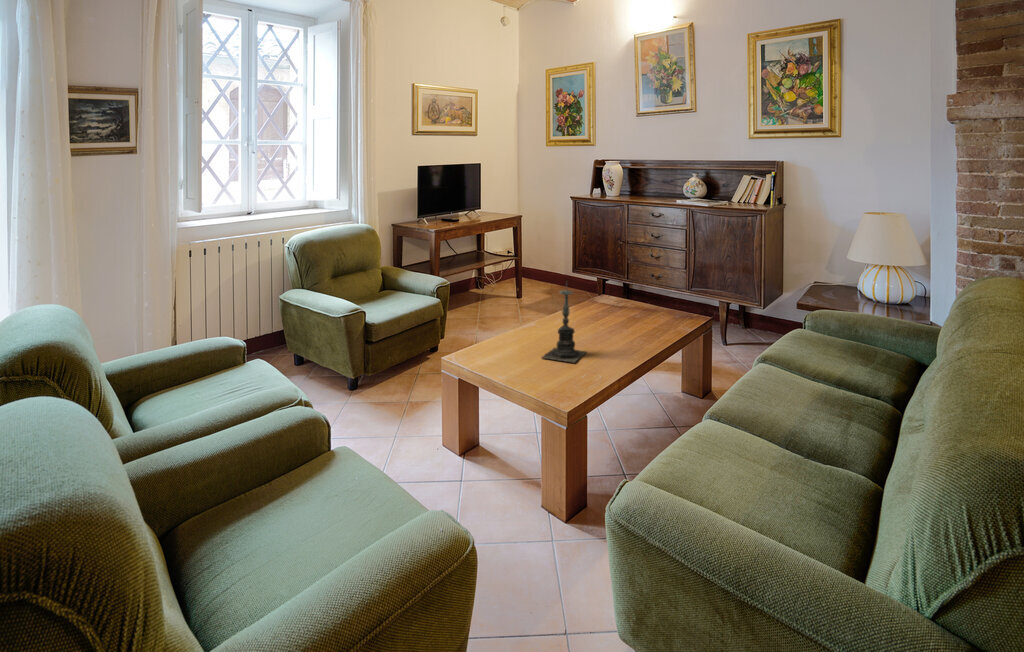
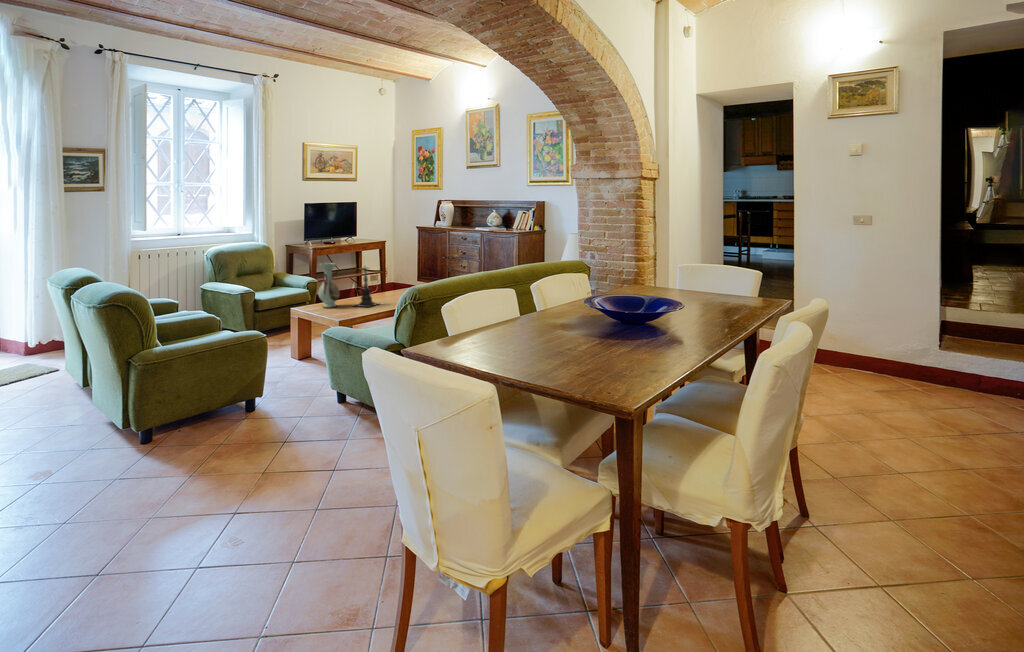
decorative vase: none [485,282,521,362] -> present [318,263,340,308]

